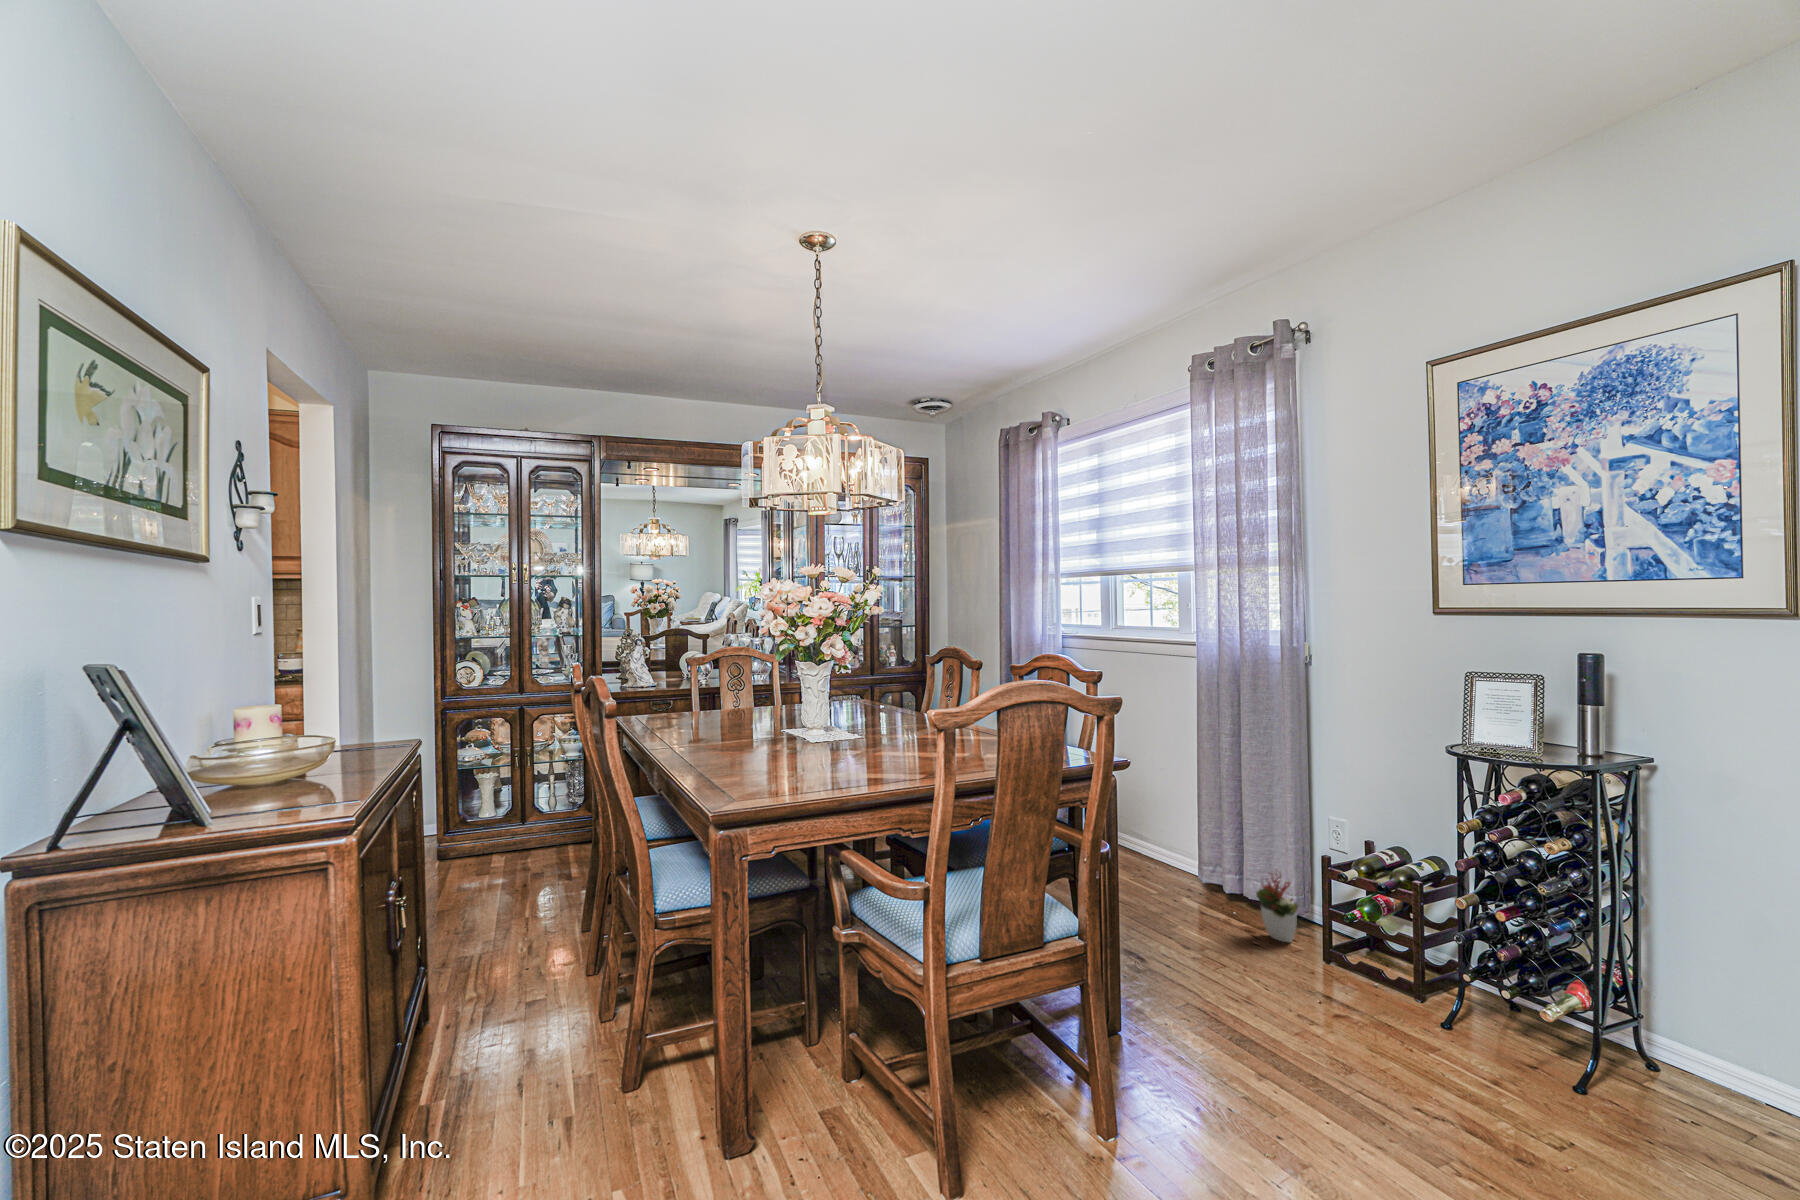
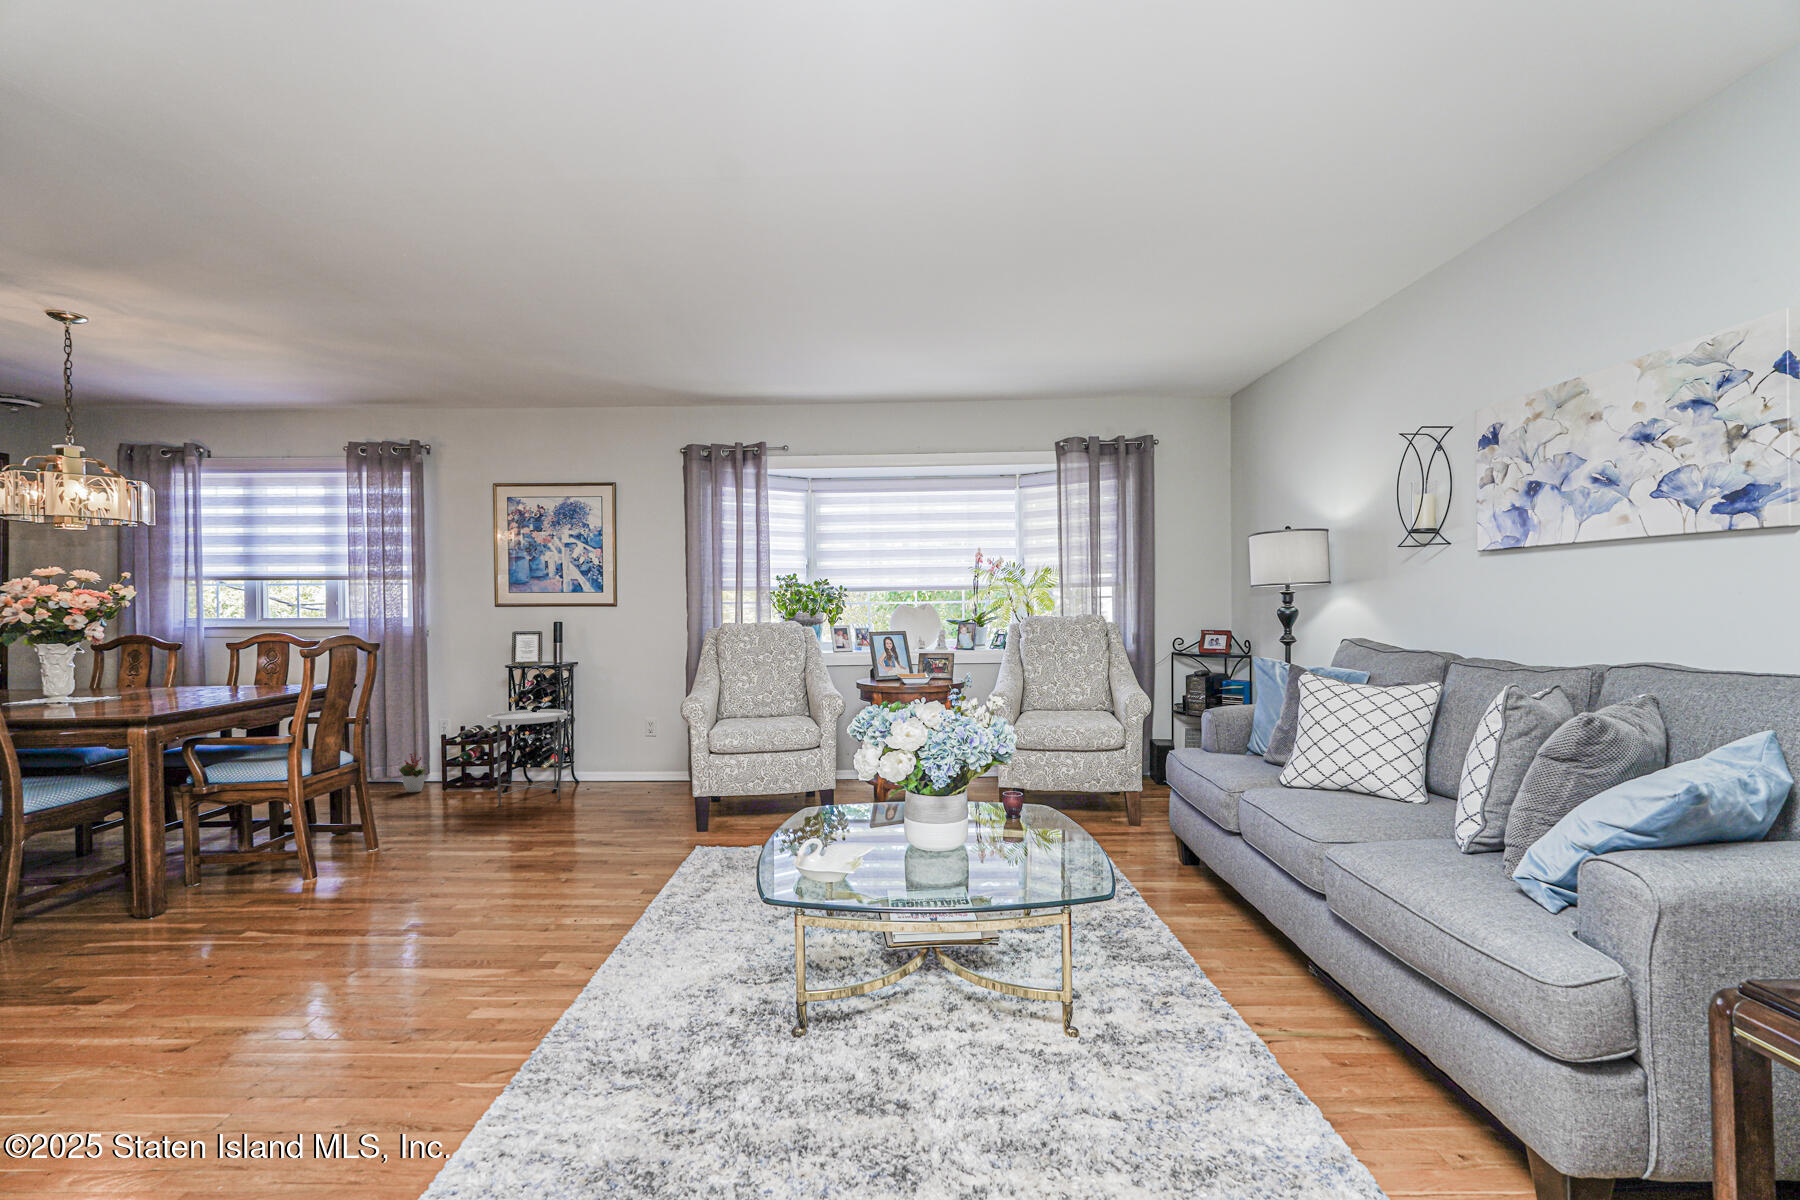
side table: none [1393,849,1620,1143] -> present [487,709,567,806]

